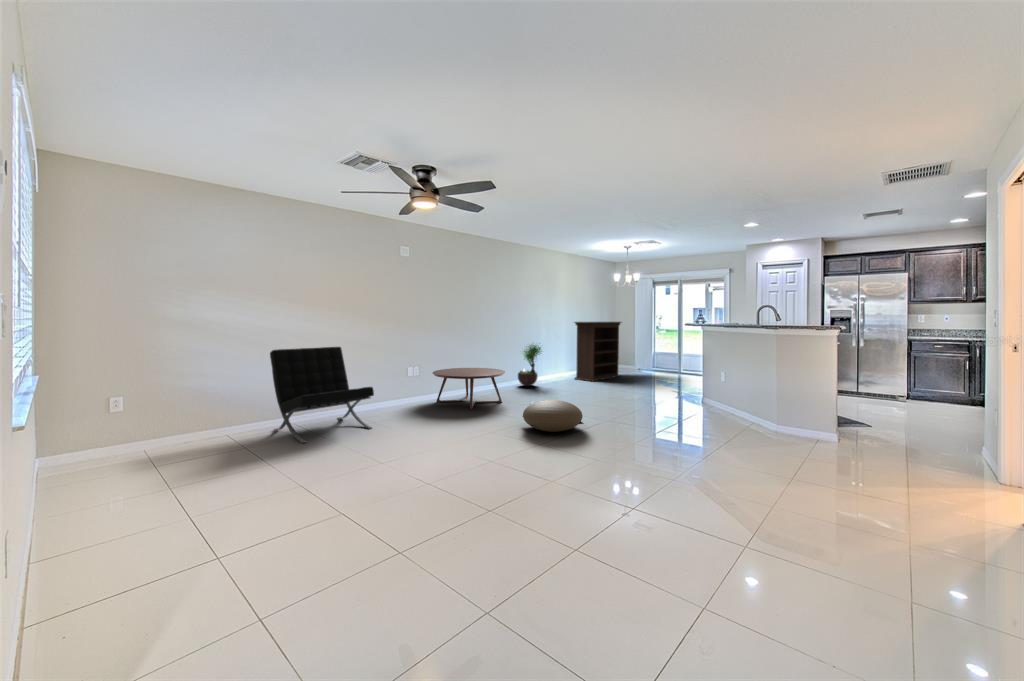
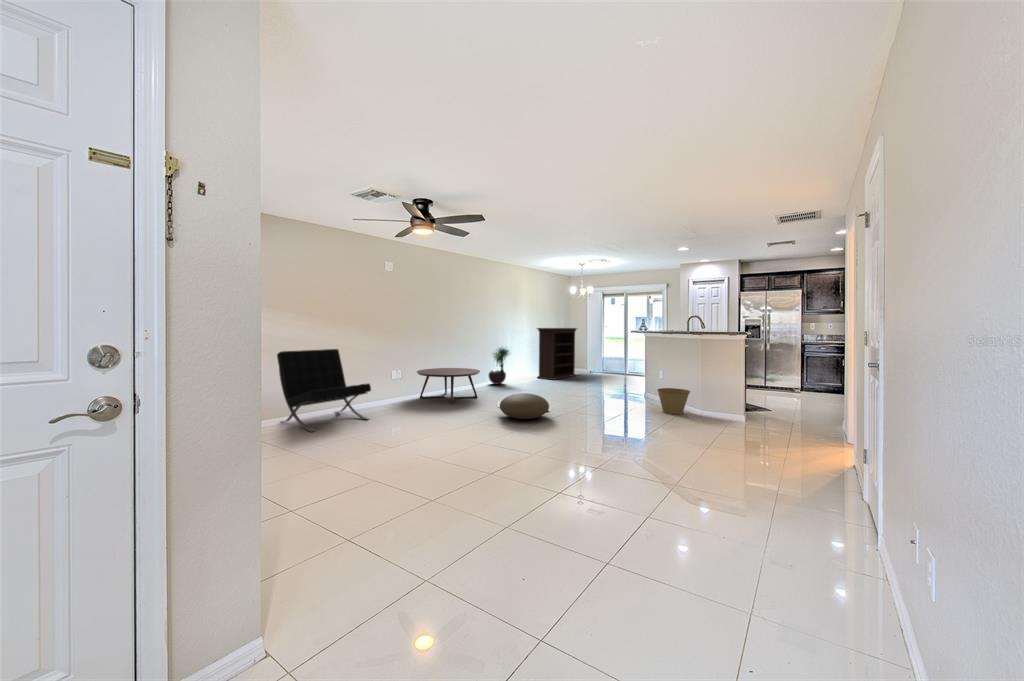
basket: none [719,395,763,429] -> present [658,388,690,414]

